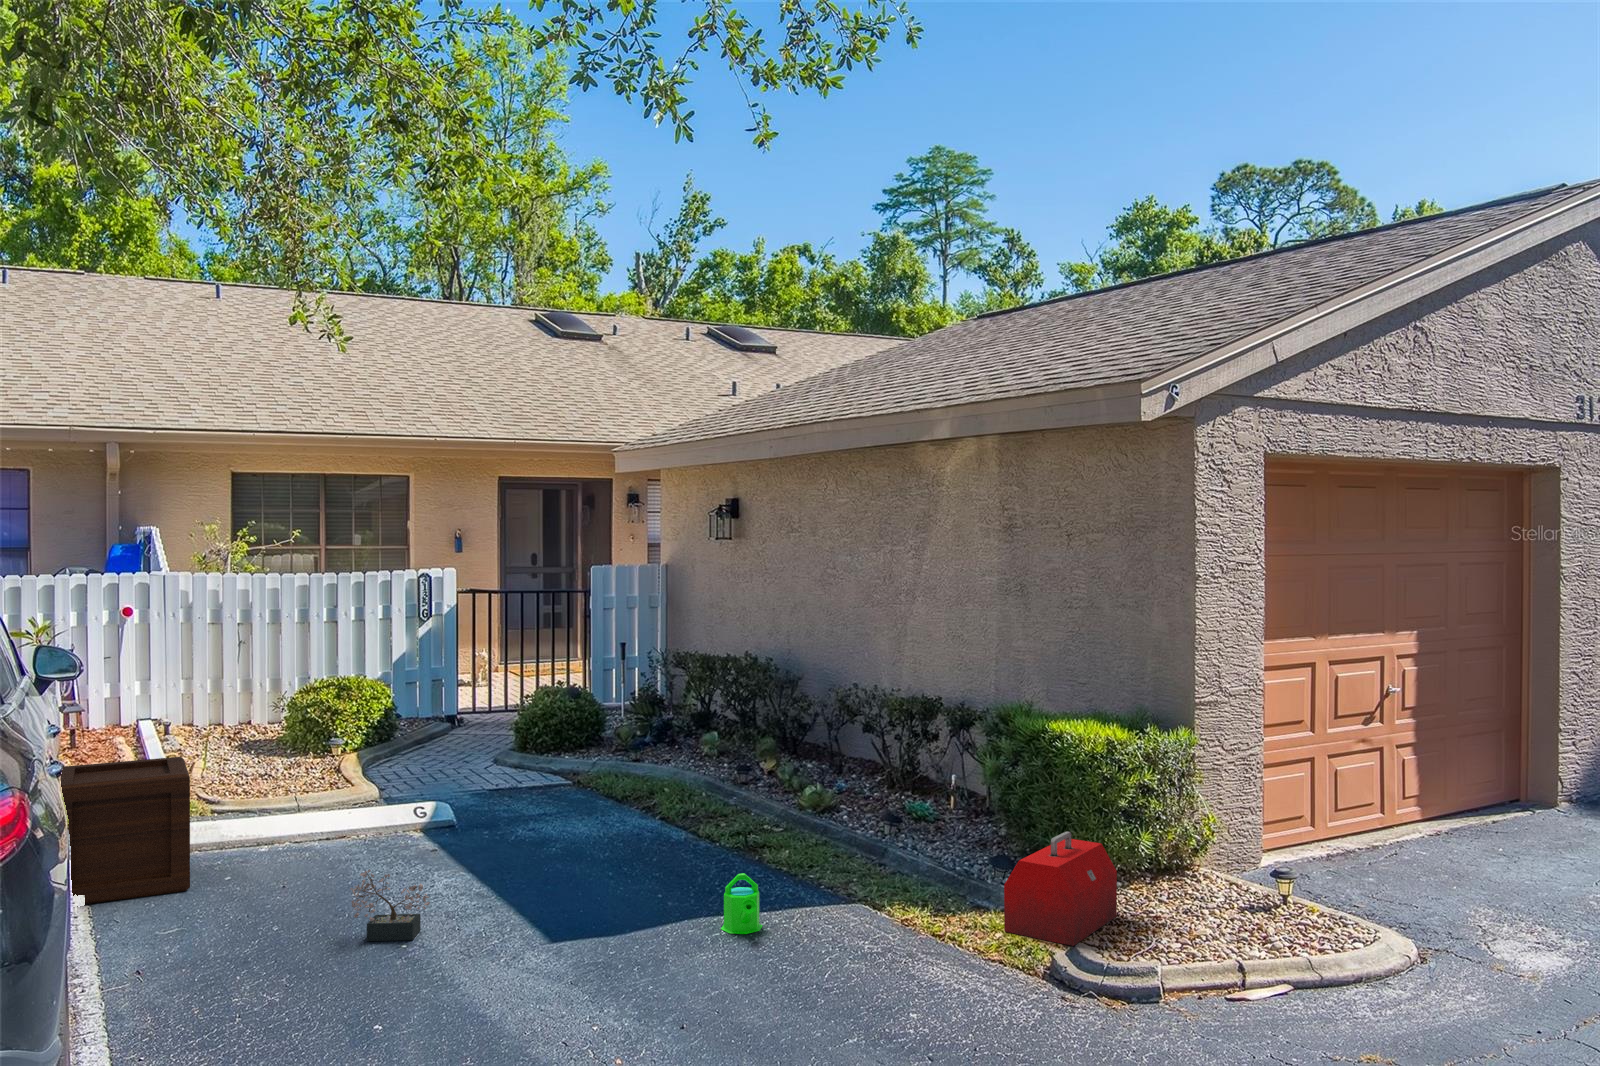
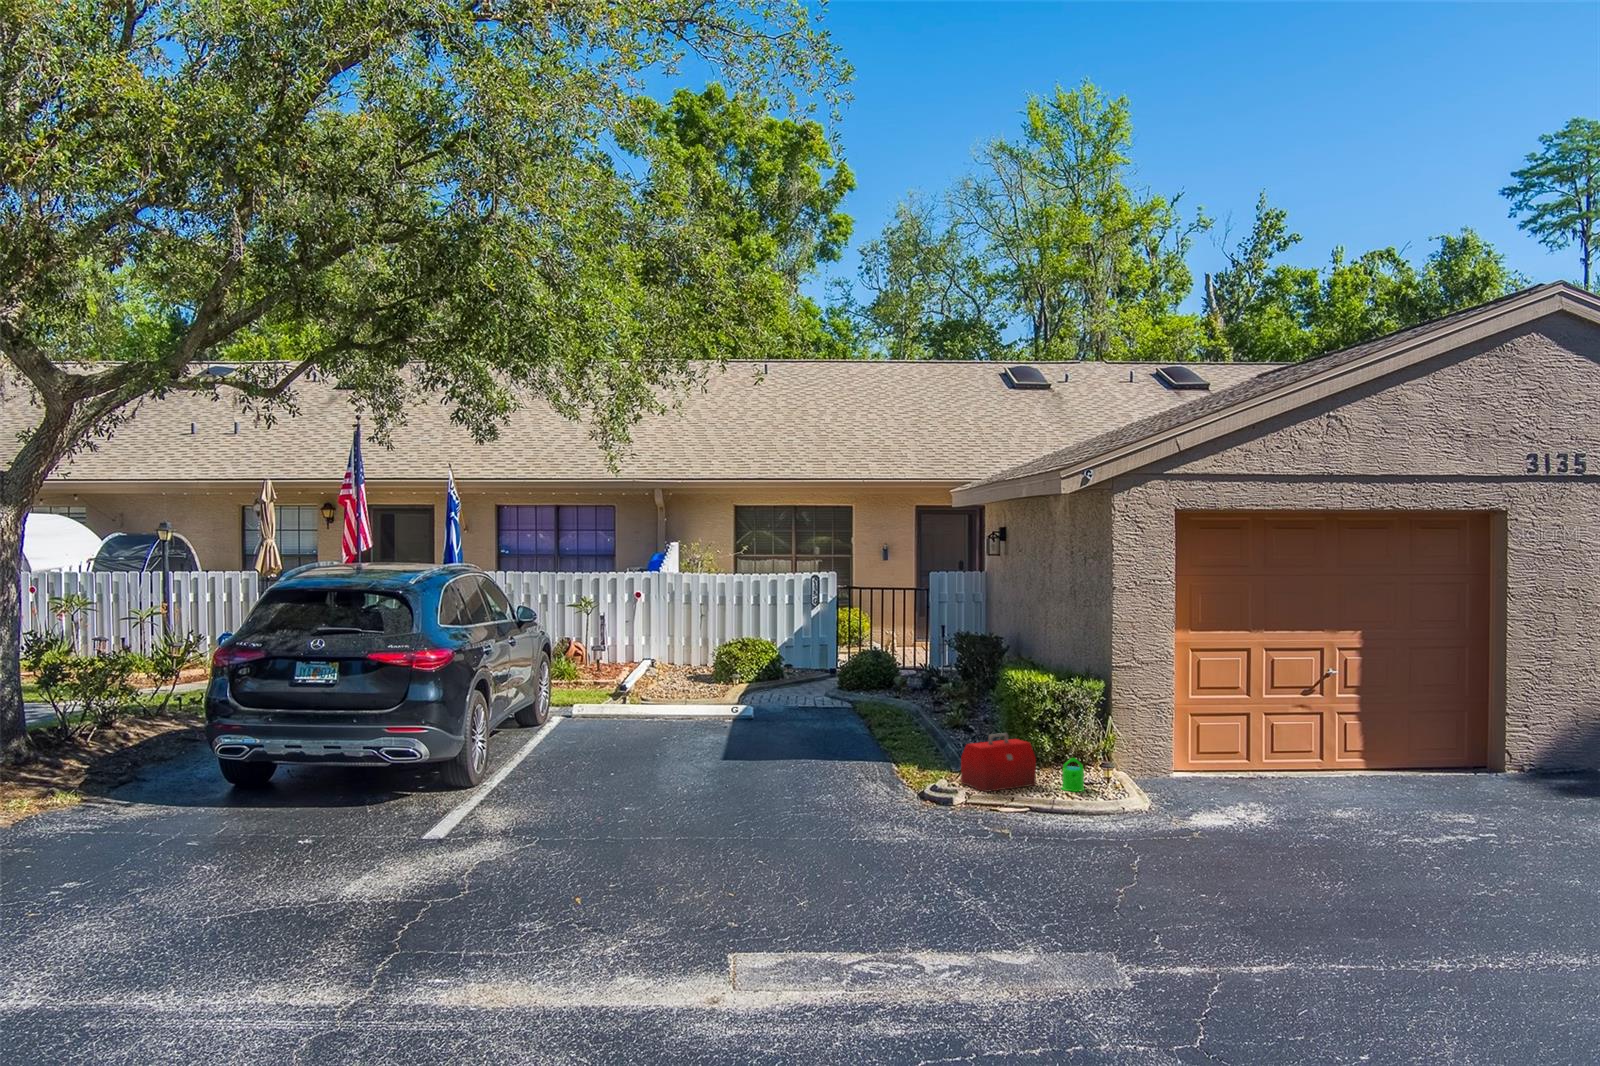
wooden crate: present [61,757,190,904] -> none [543,662,608,728]
decorative plant: present [350,869,430,941] -> none [651,719,689,754]
watering can: present [721,873,762,934] -> present [1062,758,1084,792]

